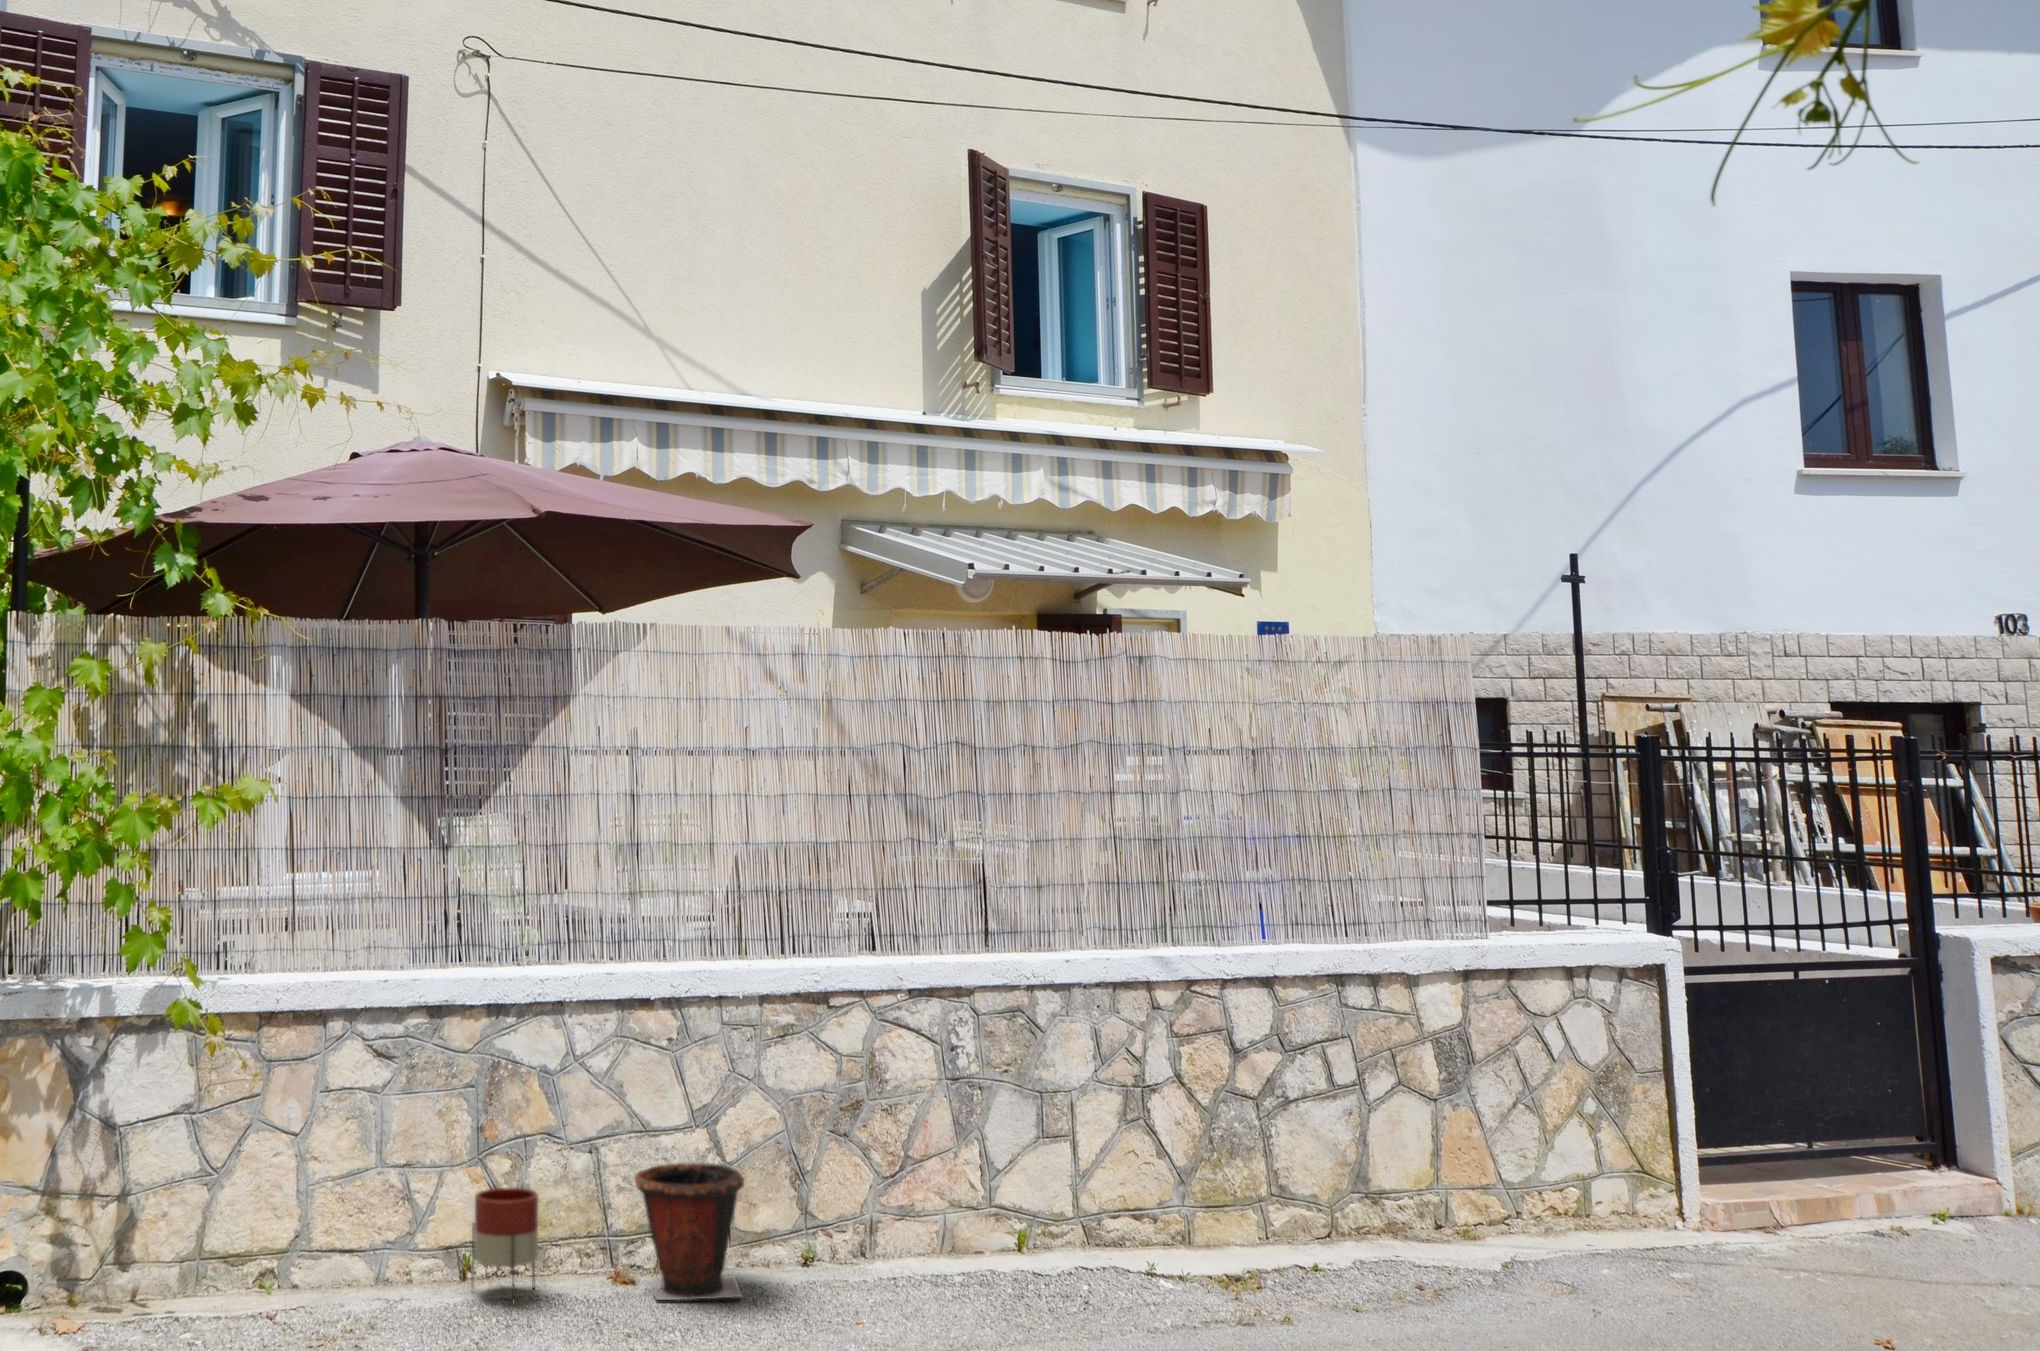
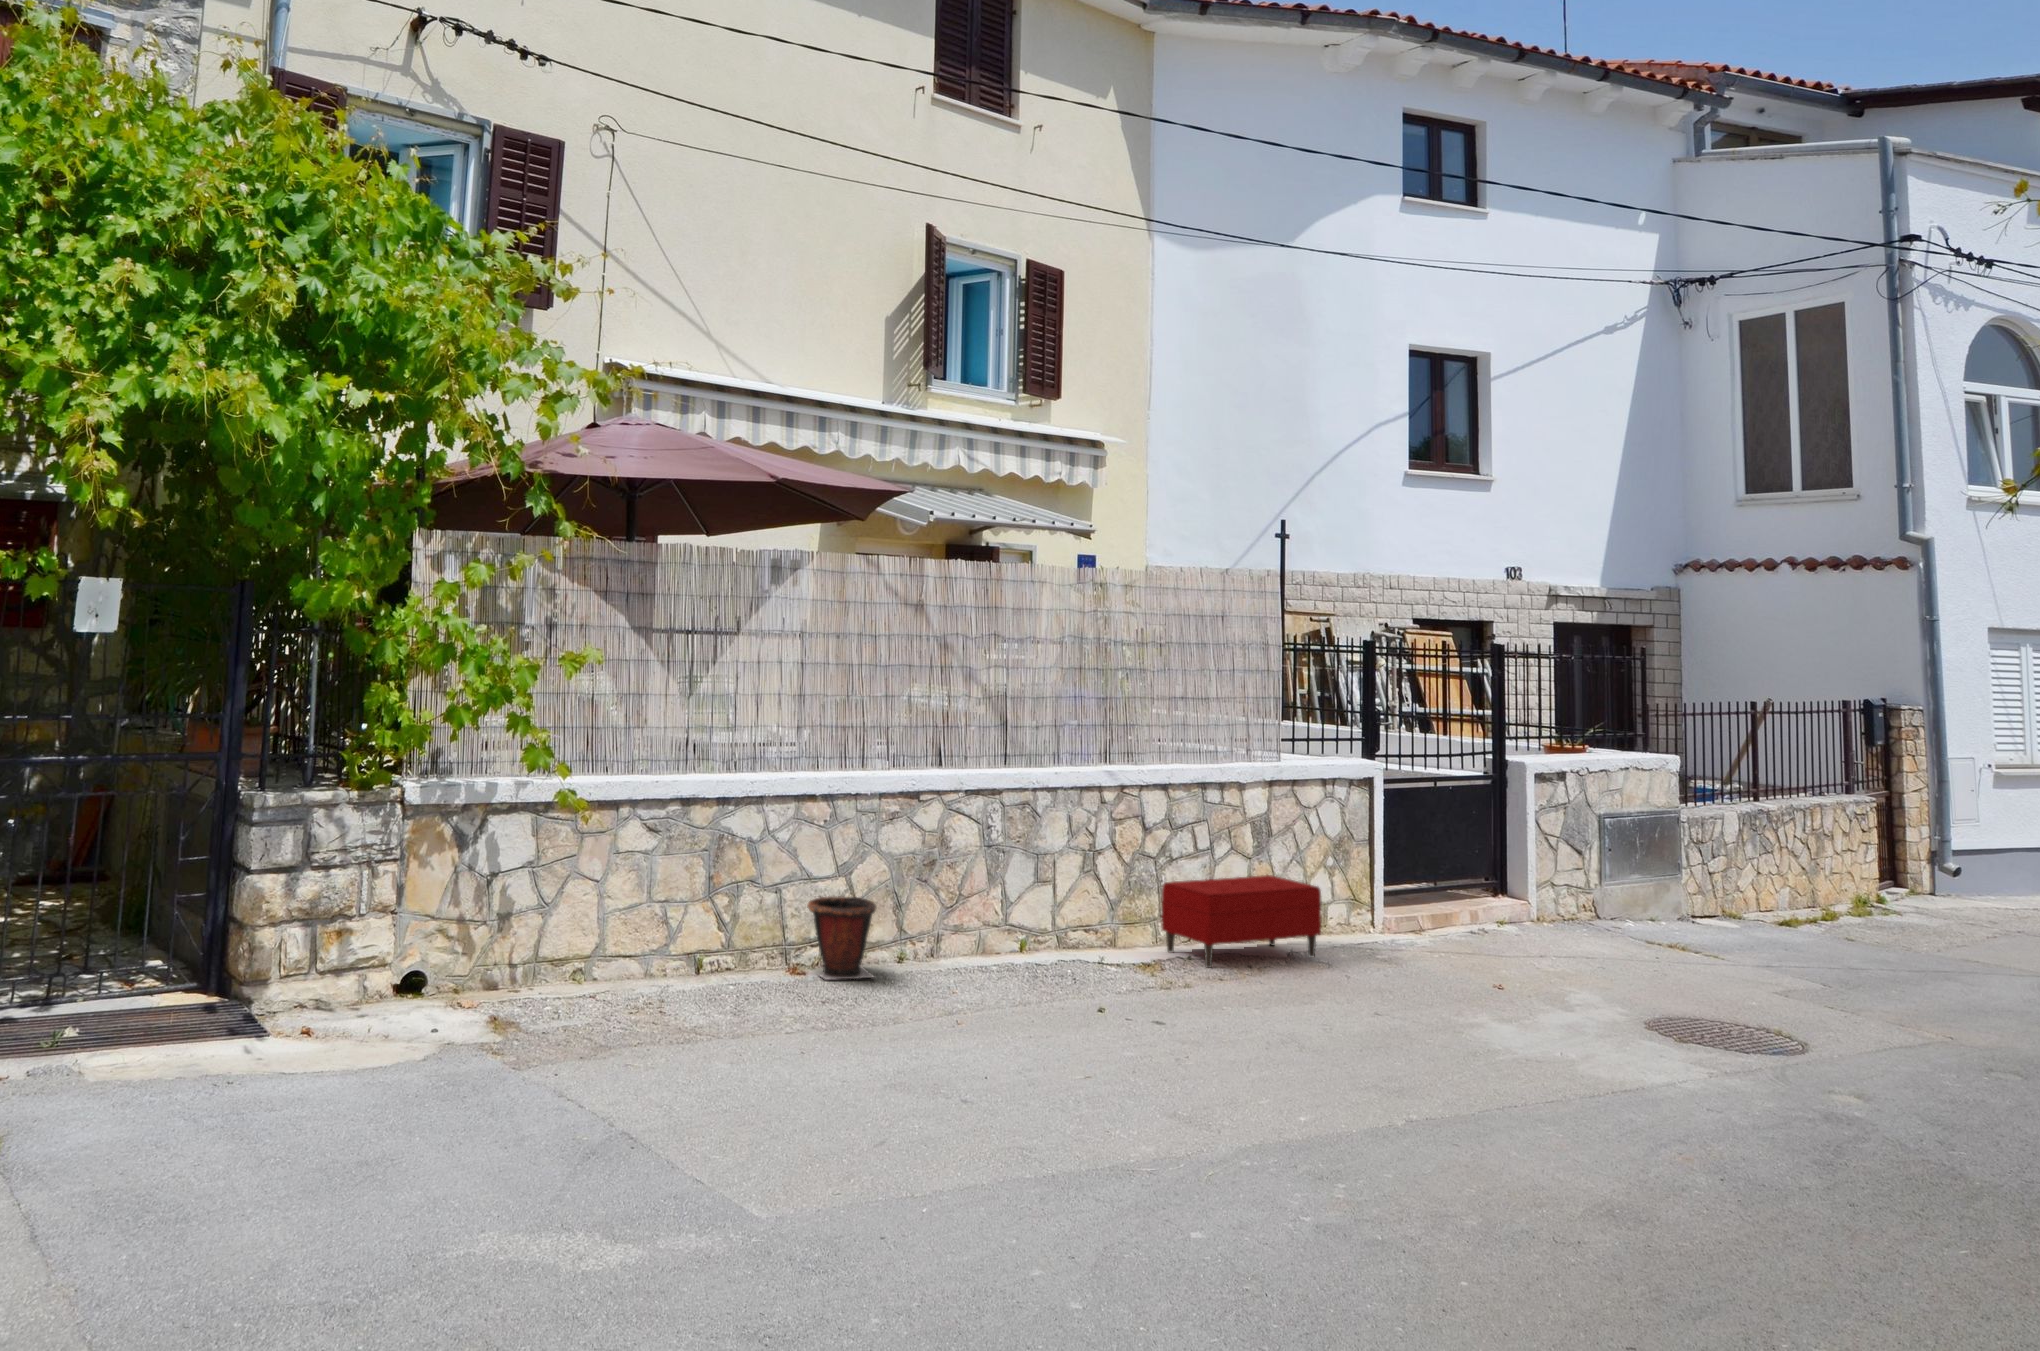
bench: none [1271,1123,1557,1283] -> present [1161,875,1321,968]
planter: present [472,1188,538,1288] -> none [709,911,754,983]

